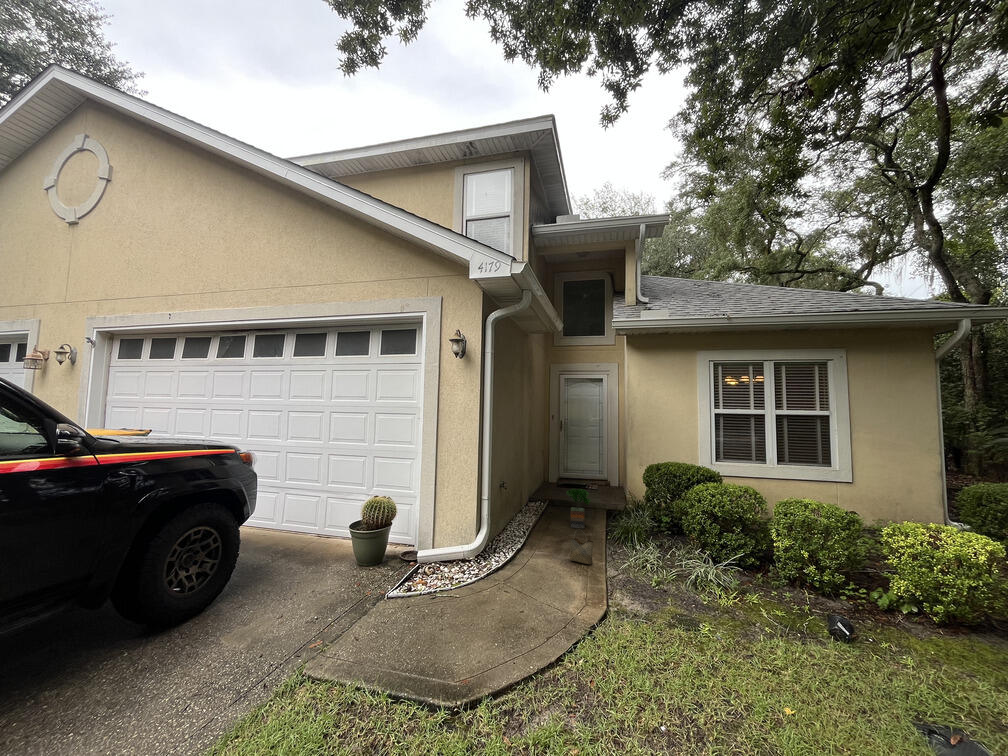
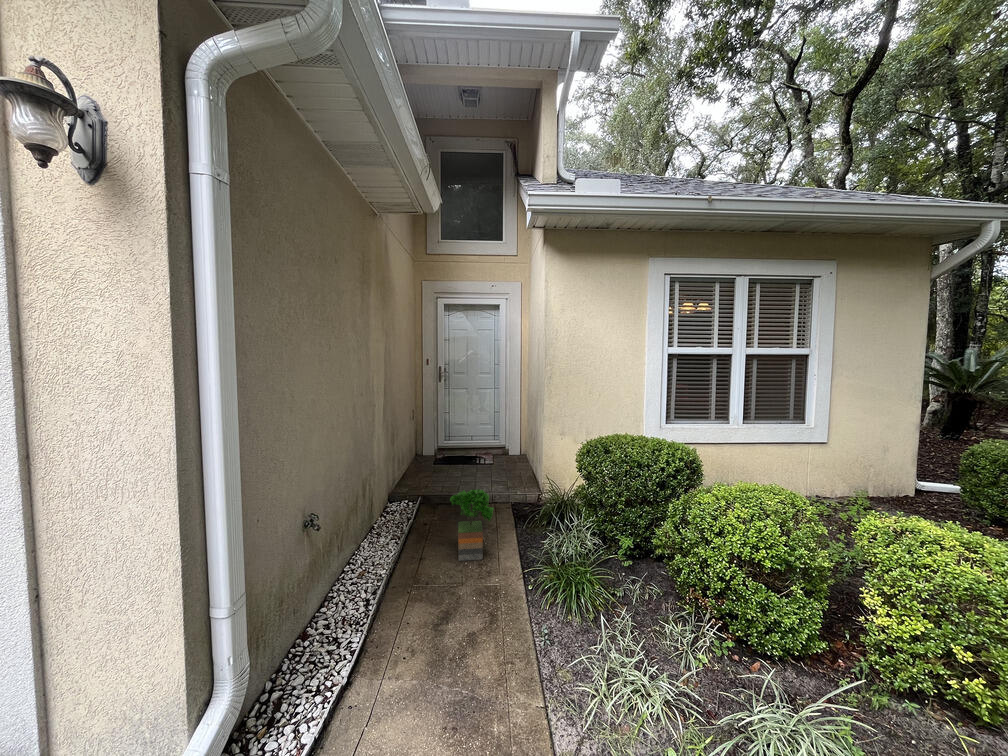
woven basket: present [570,527,594,564] -> none [463,611,518,702]

